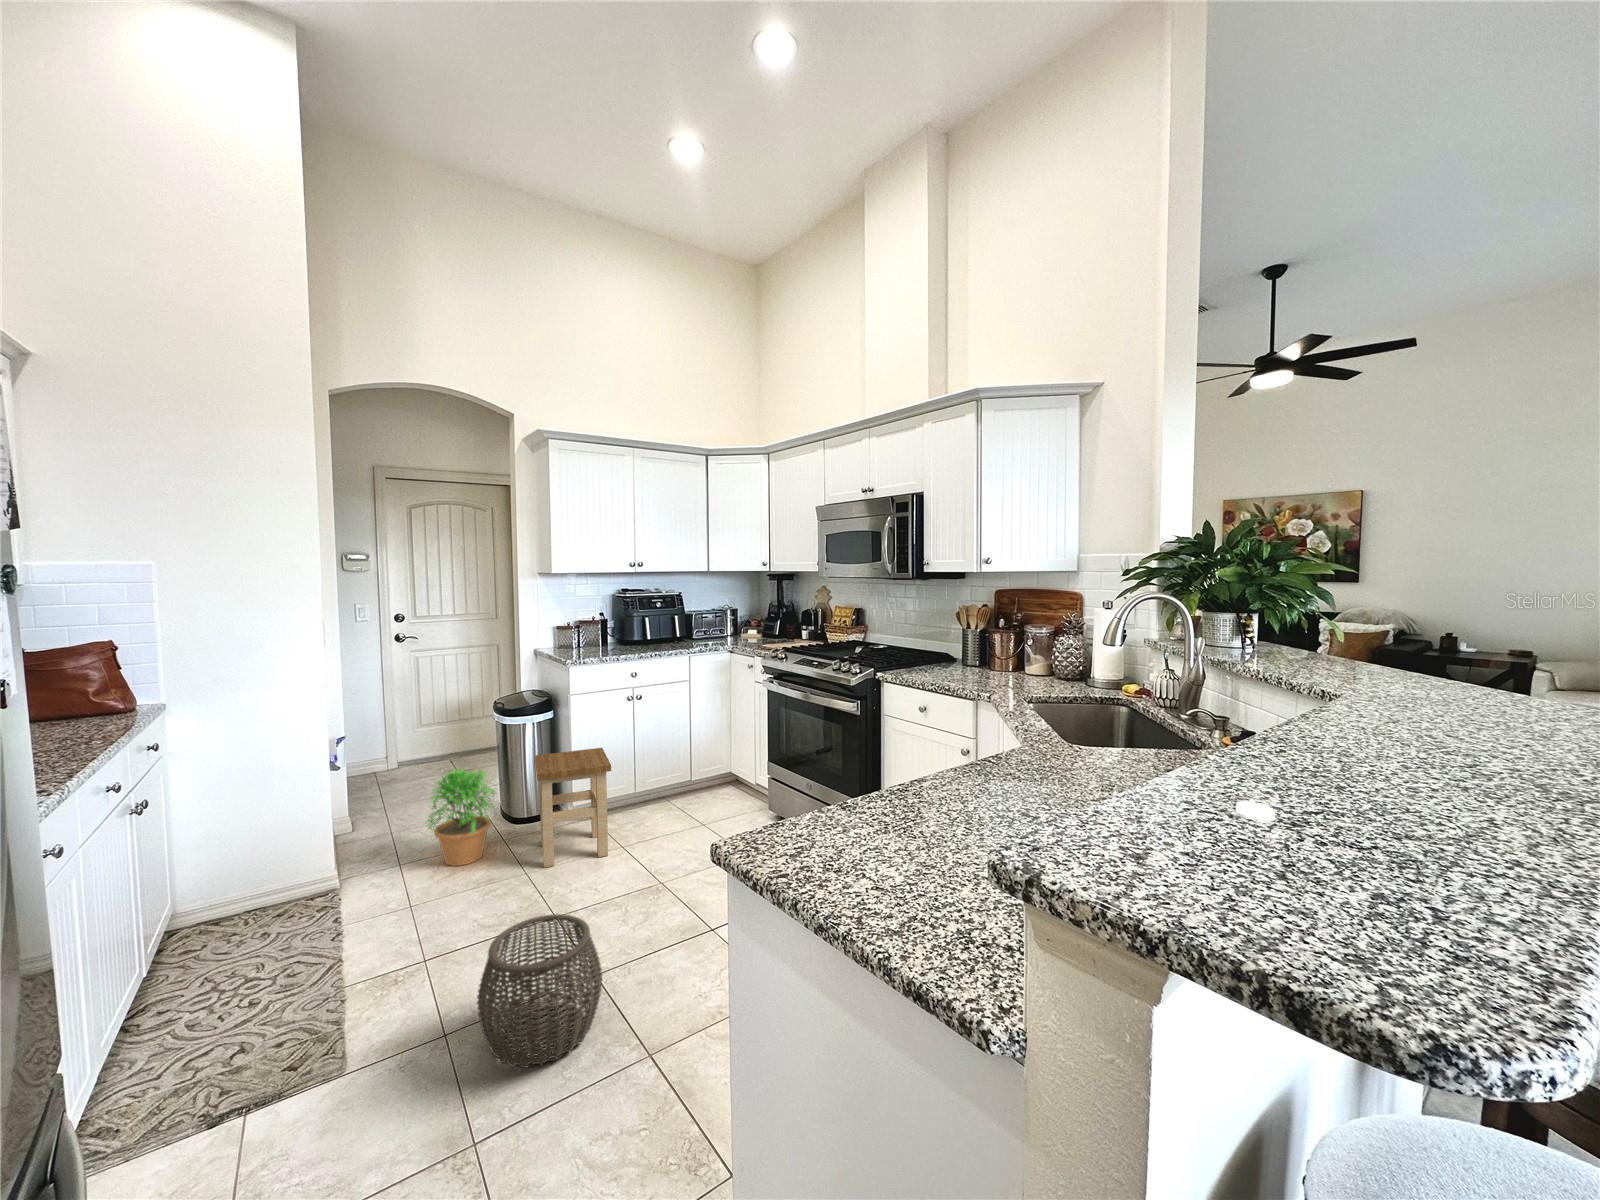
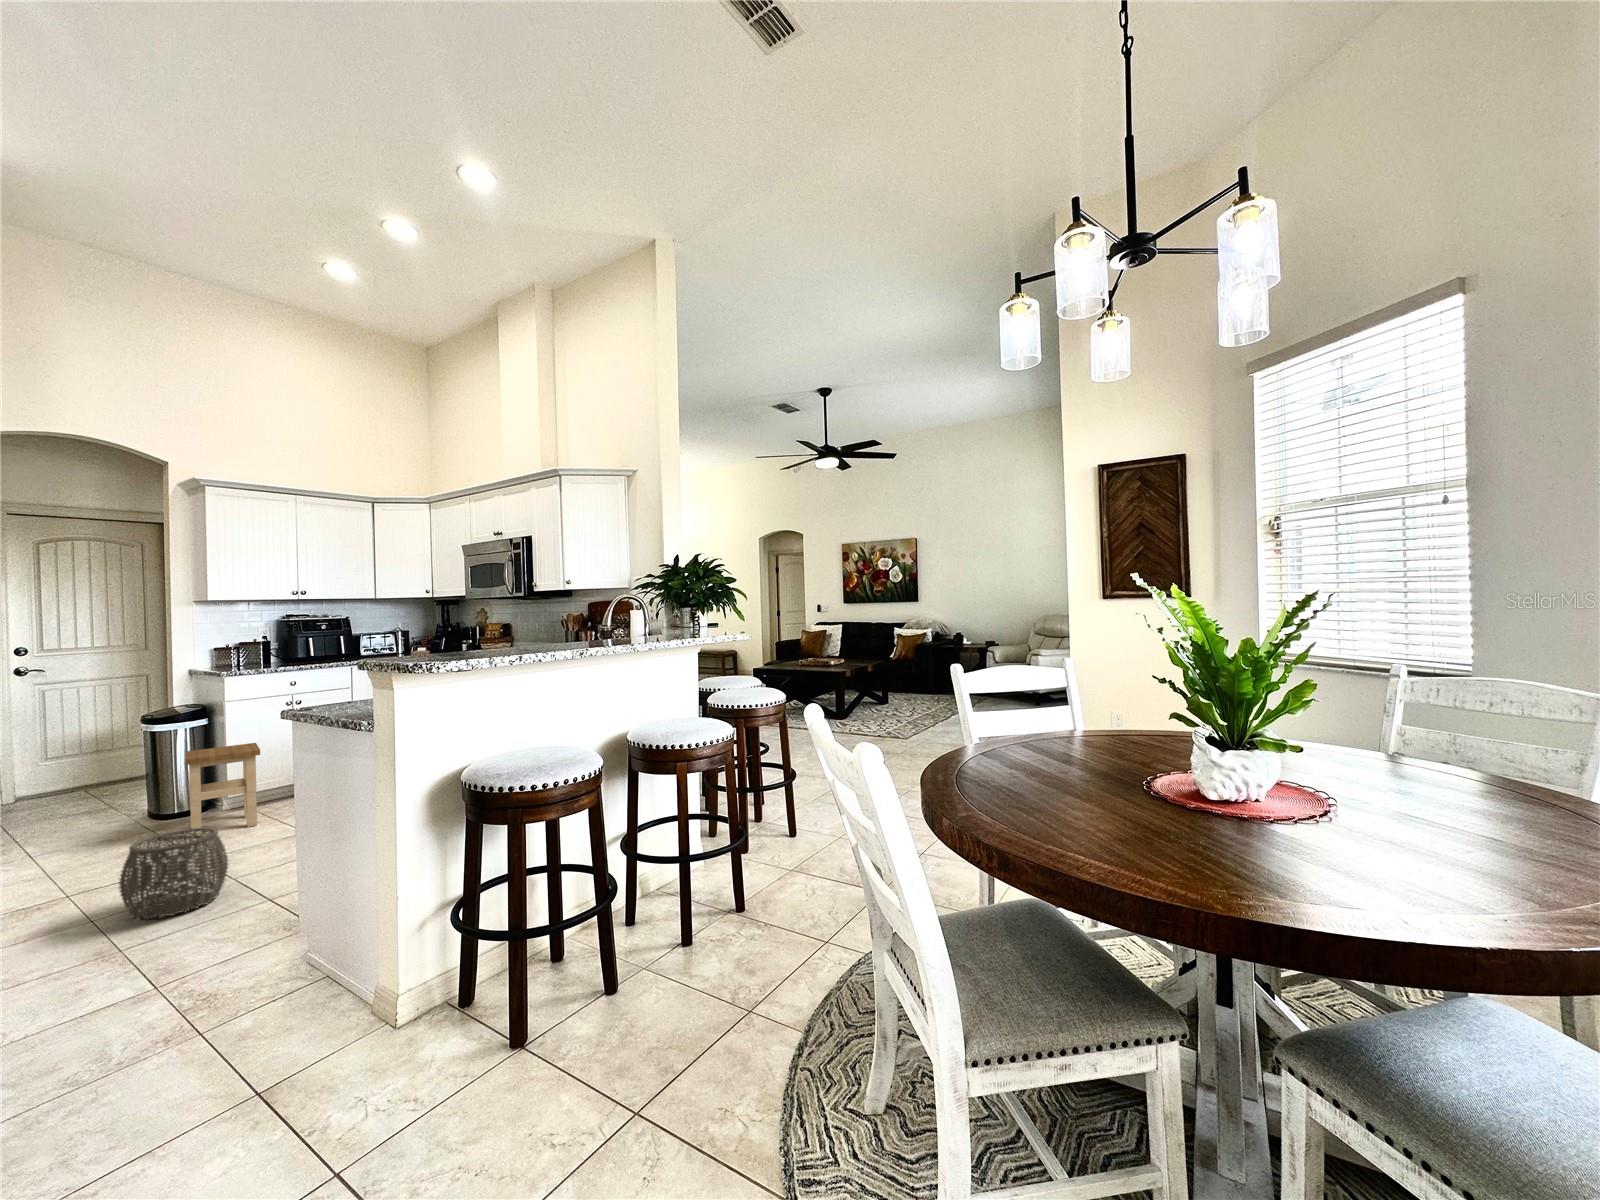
potted plant: present [426,770,495,866] -> none [64,763,149,848]

